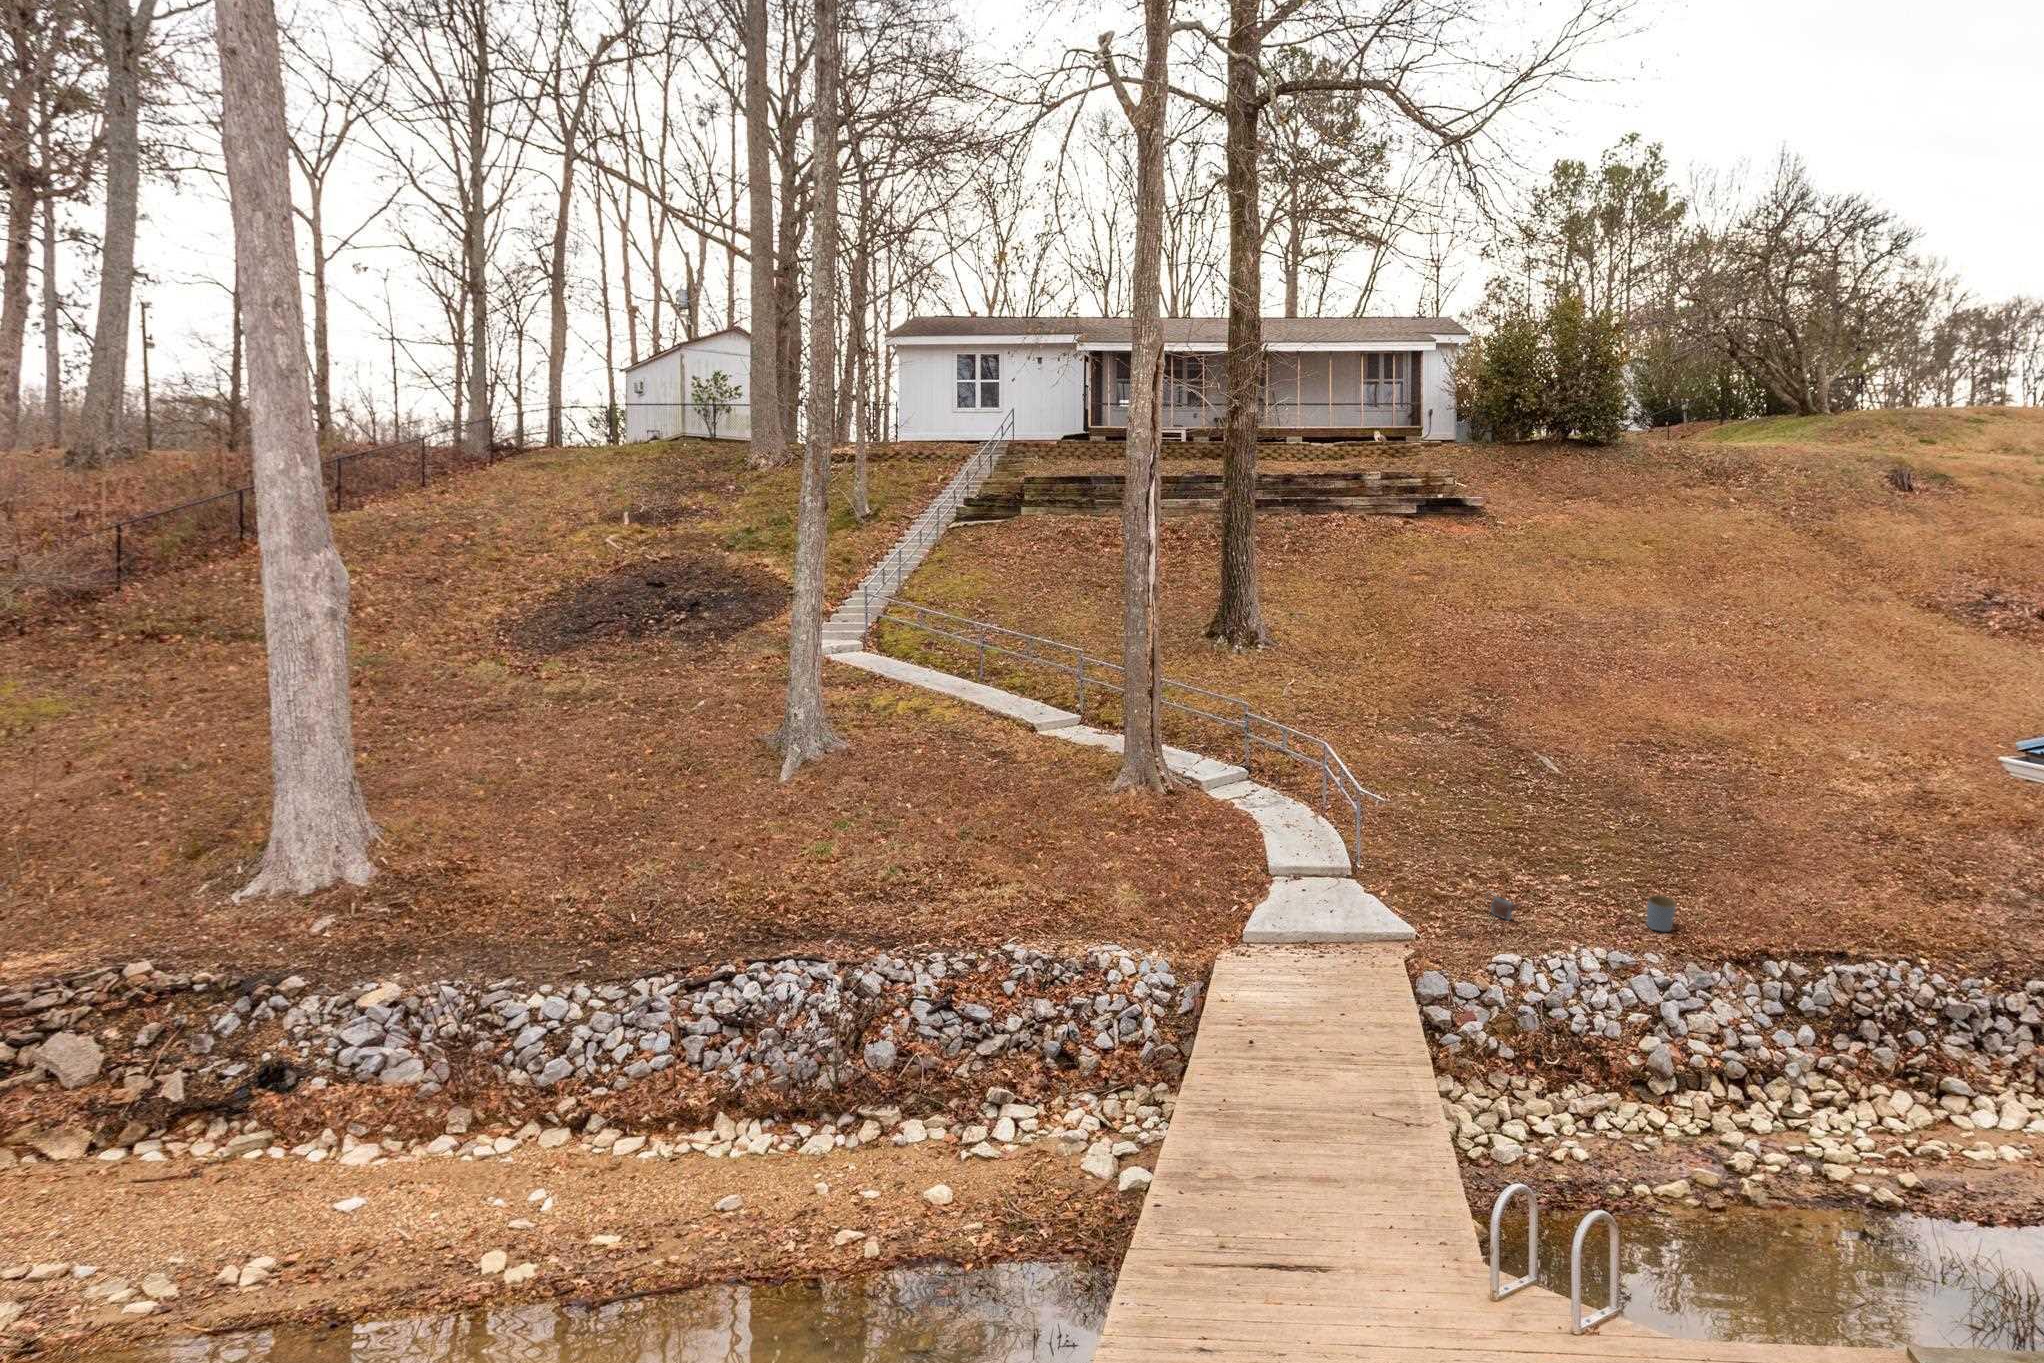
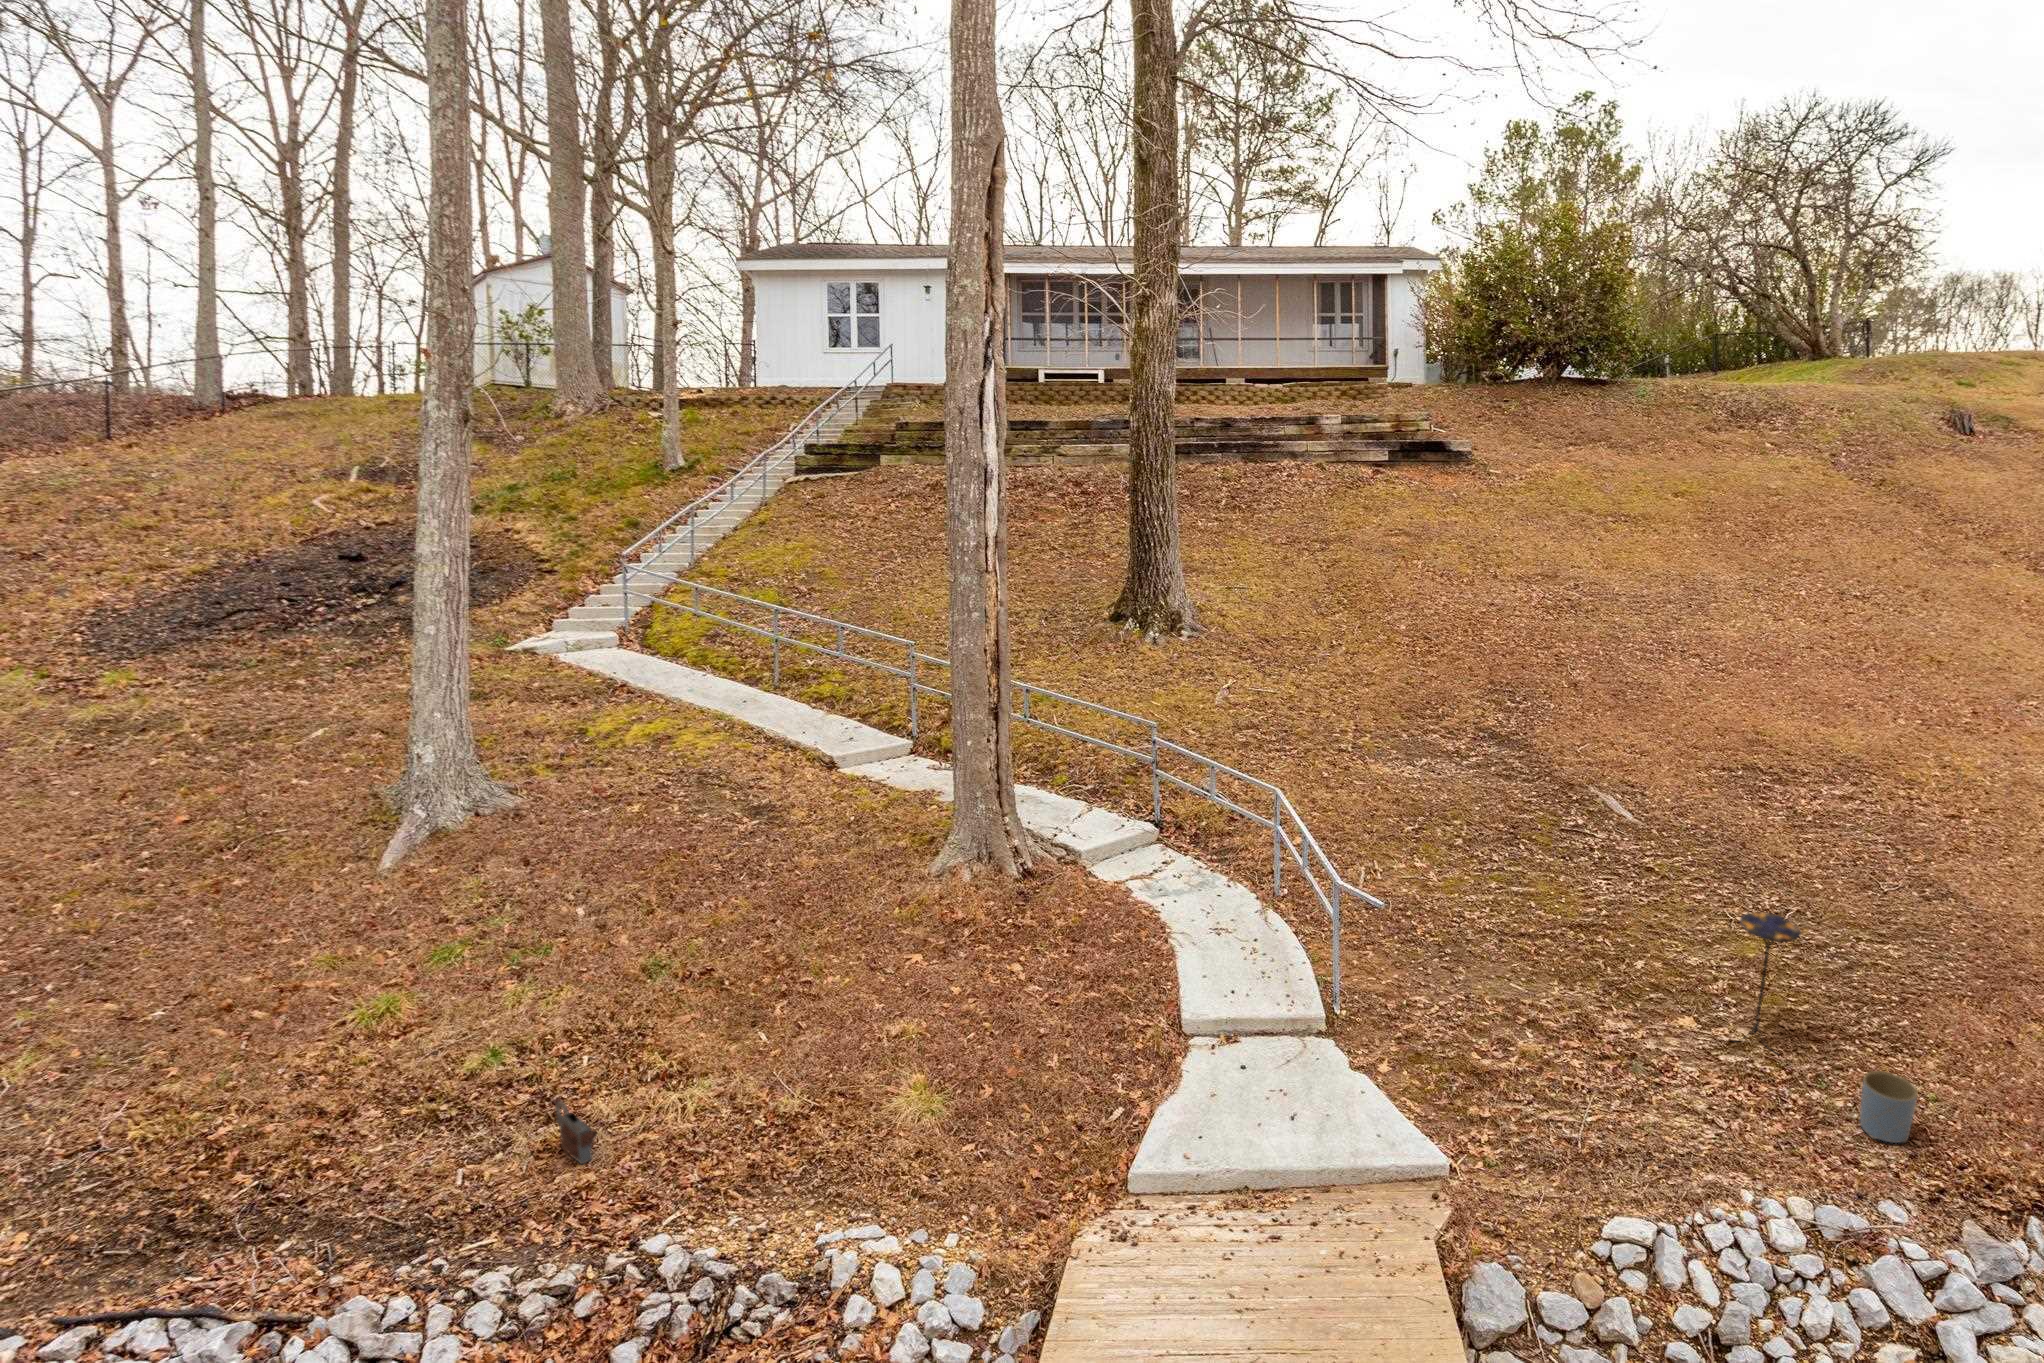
side table: none [1582,812,1623,892] -> present [1739,912,1801,1053]
watering can: present [1486,891,1522,920] -> present [555,1101,597,1164]

